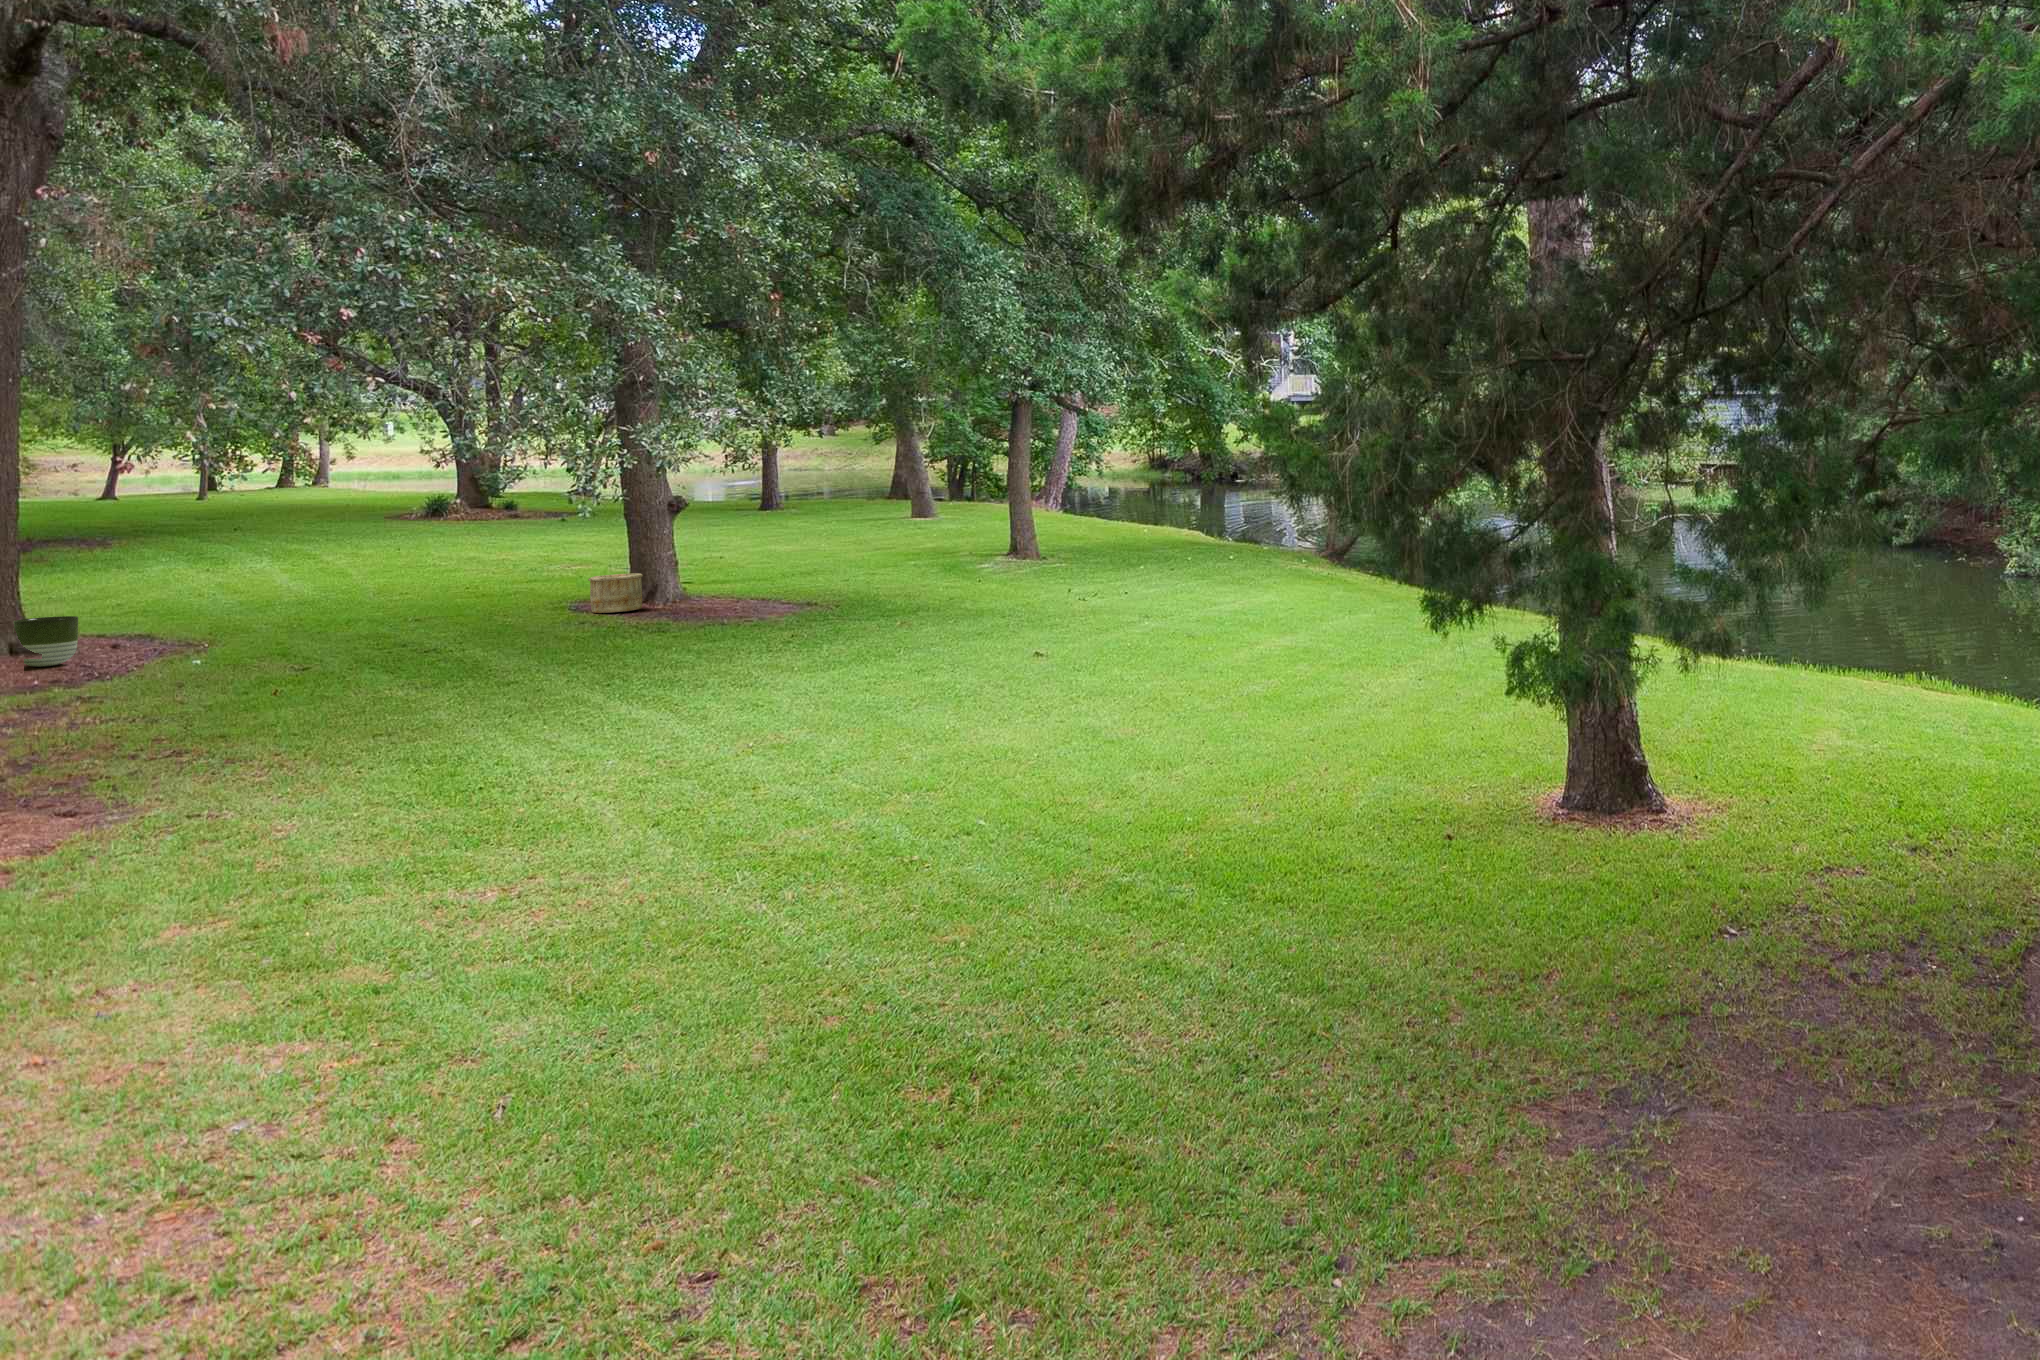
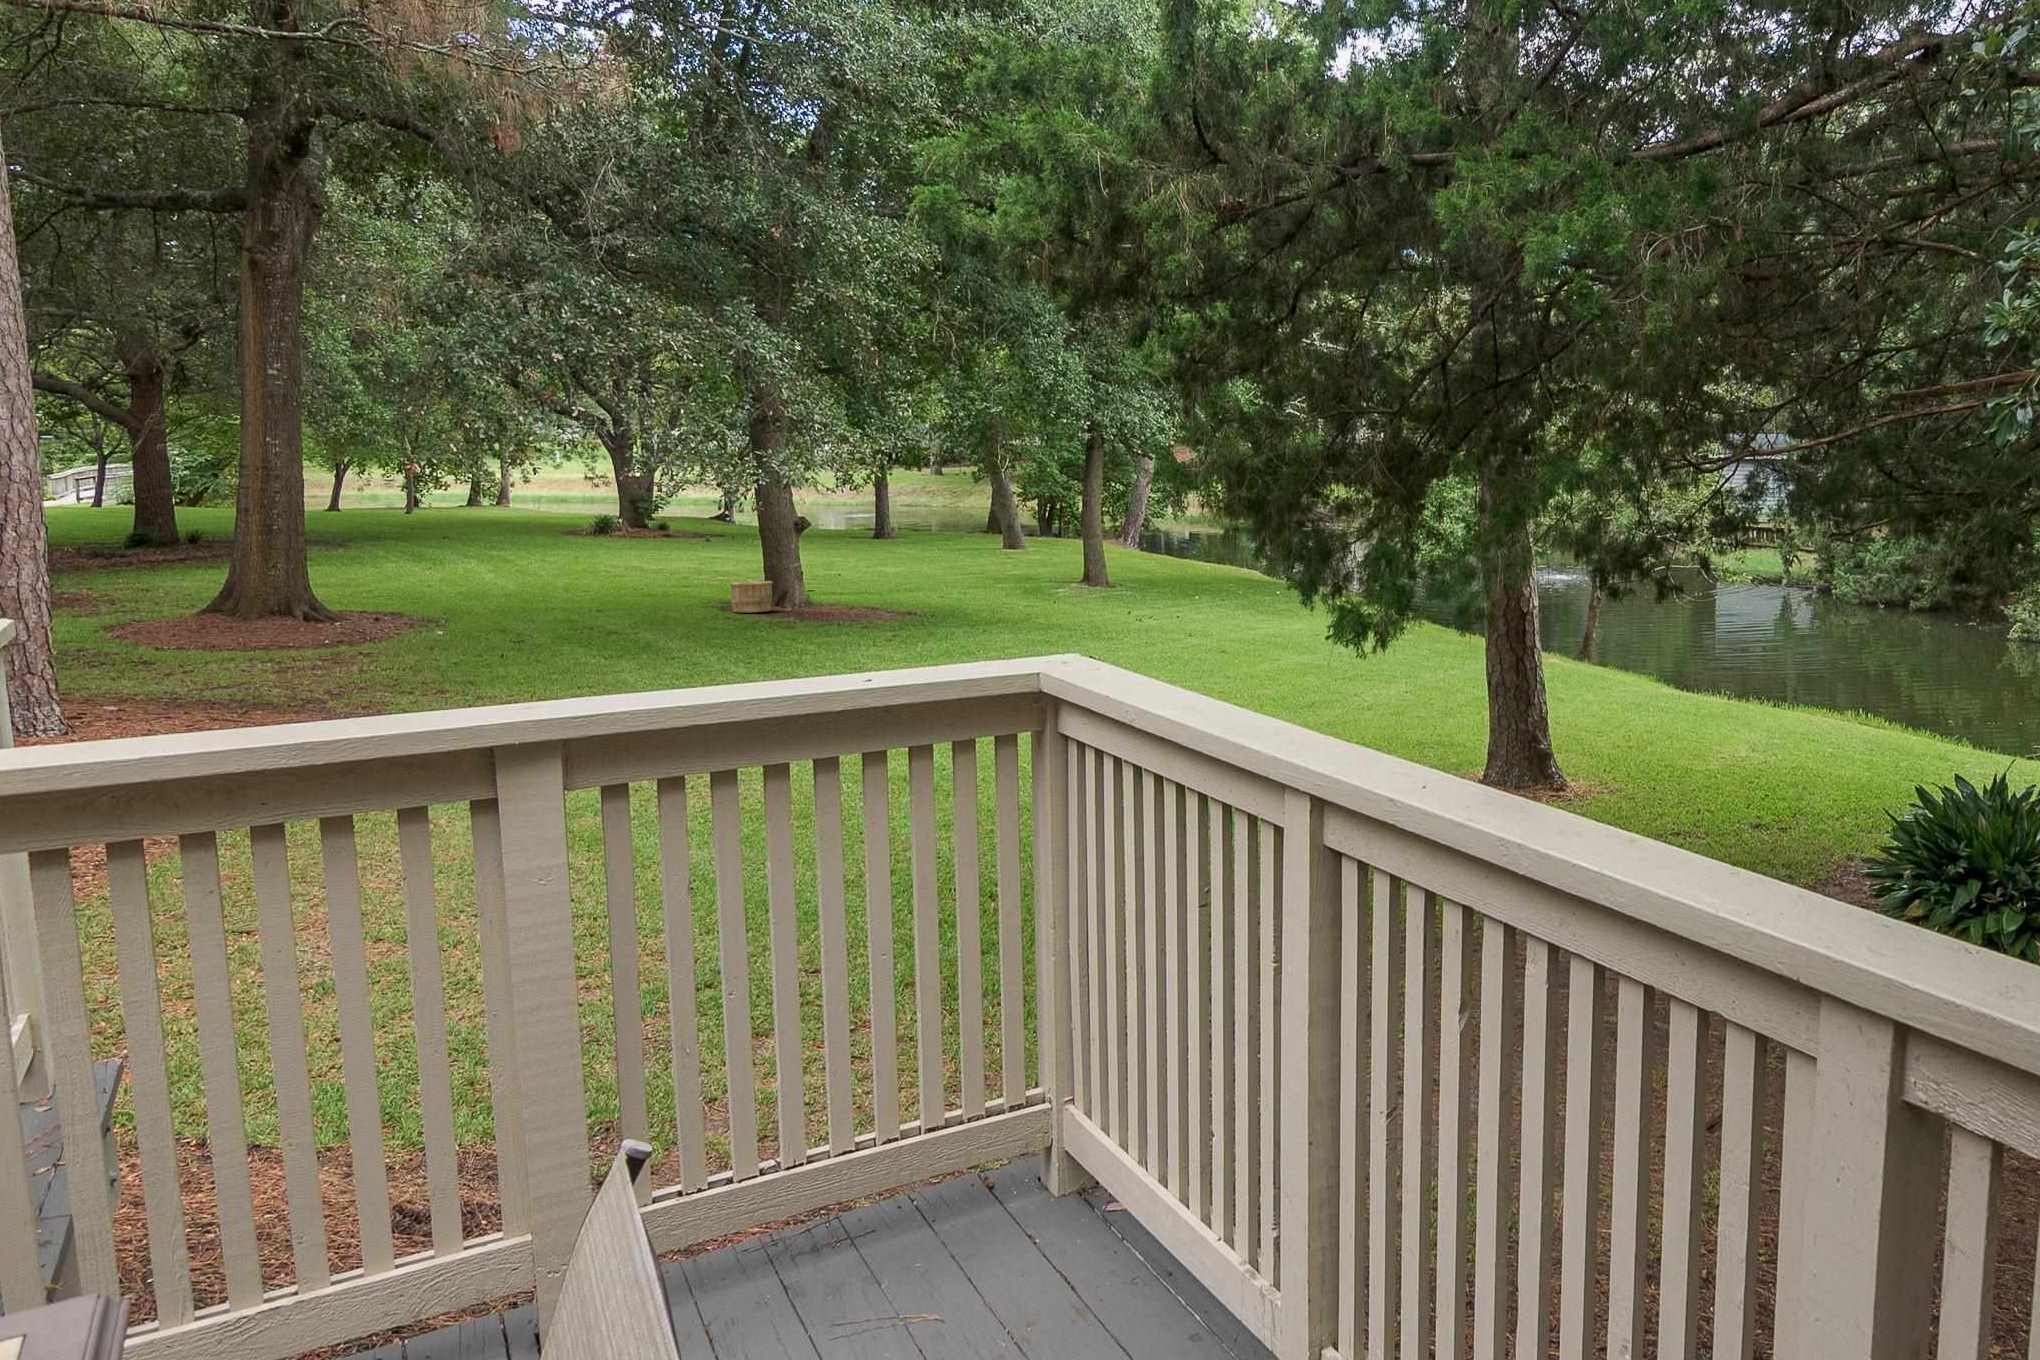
planter: present [14,616,78,667] -> none [306,592,352,630]

